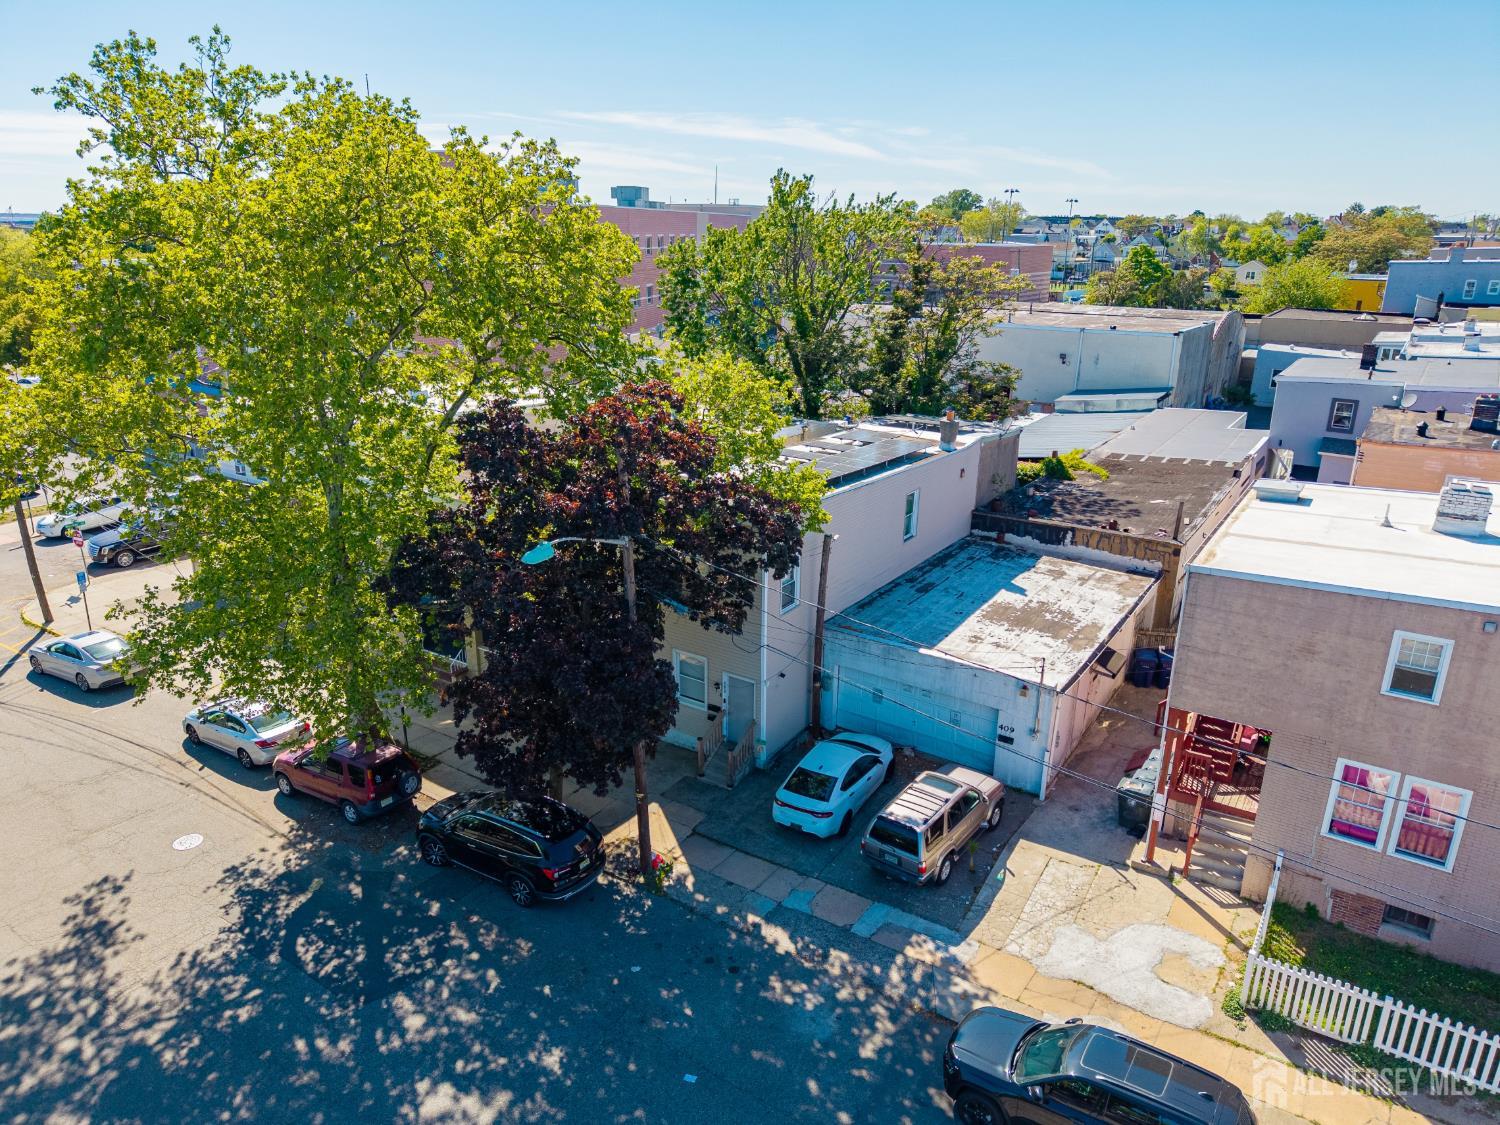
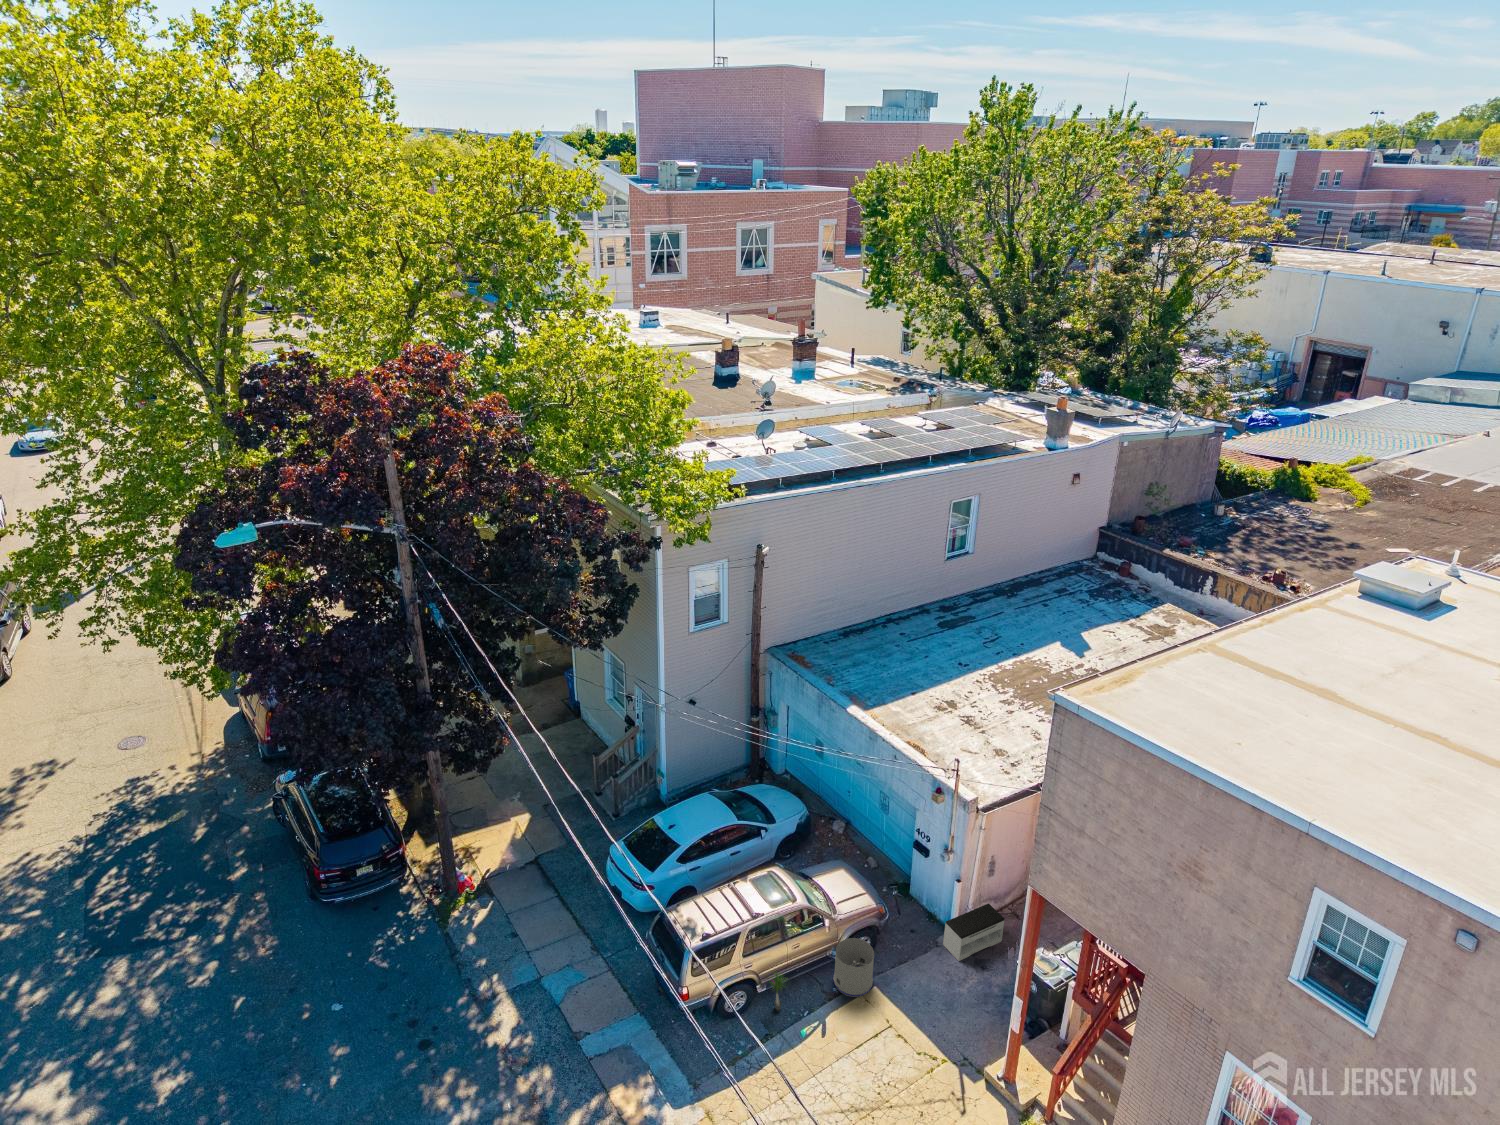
bench: none [1038,769,1072,811] -> present [943,903,1005,961]
trash can: none [988,807,1022,849] -> present [833,938,874,997]

